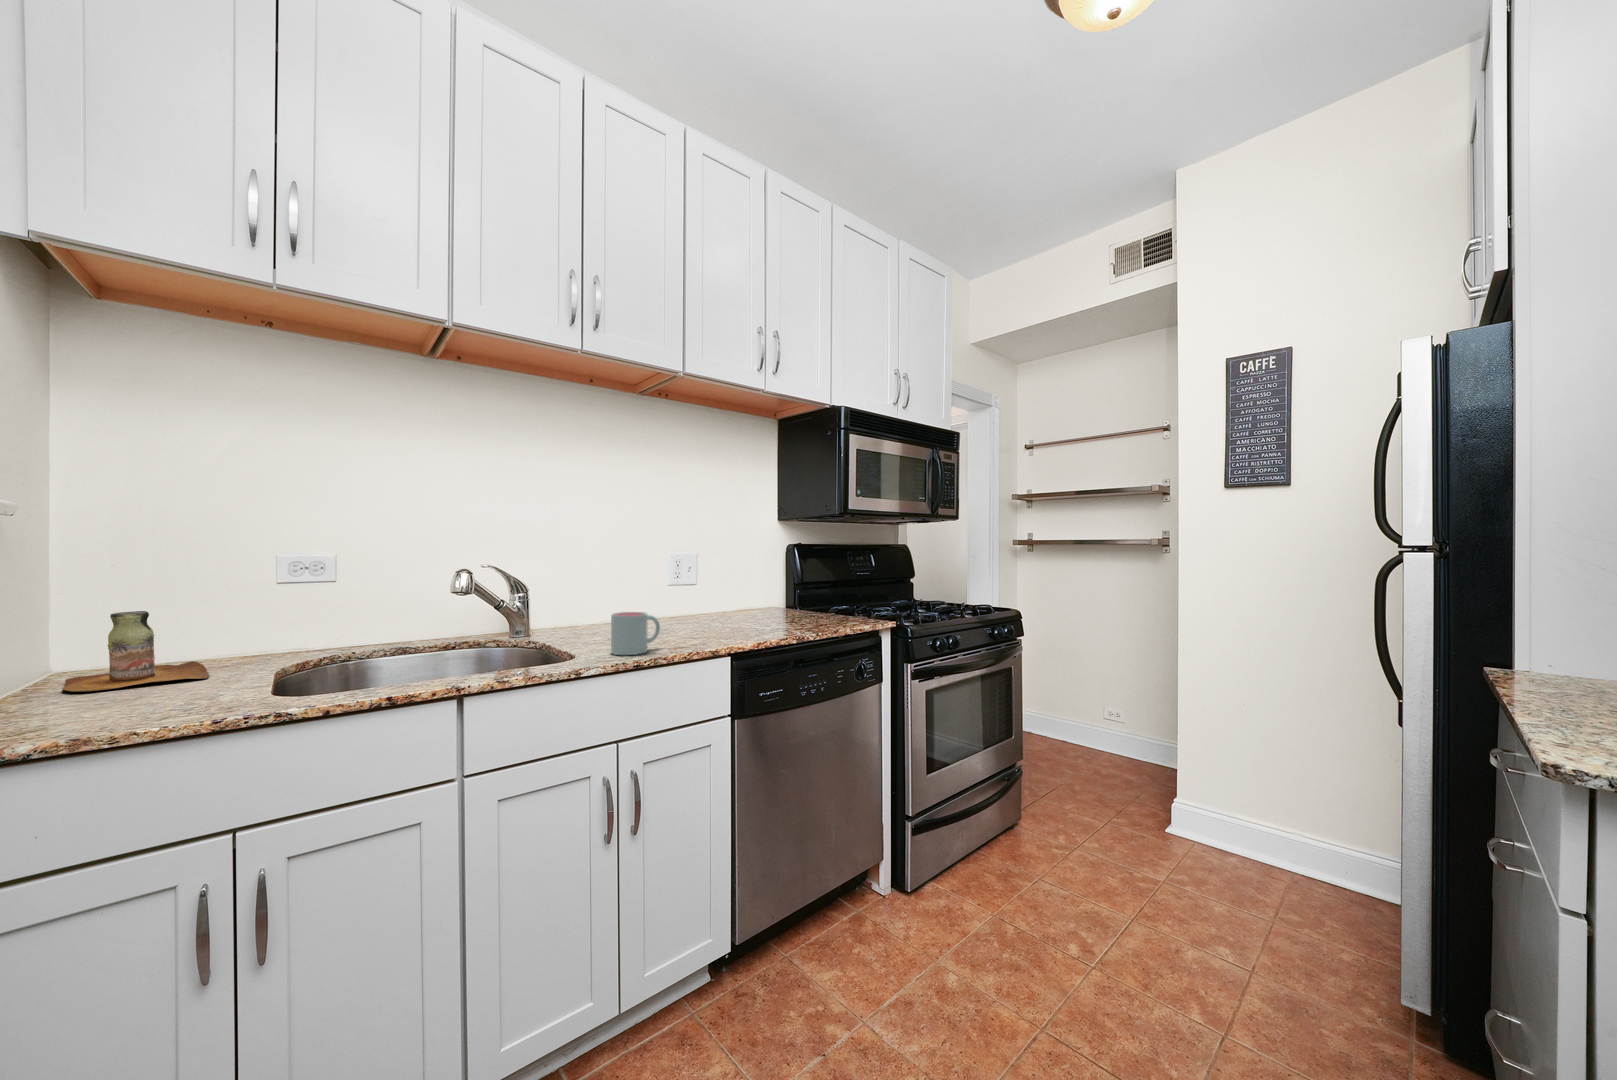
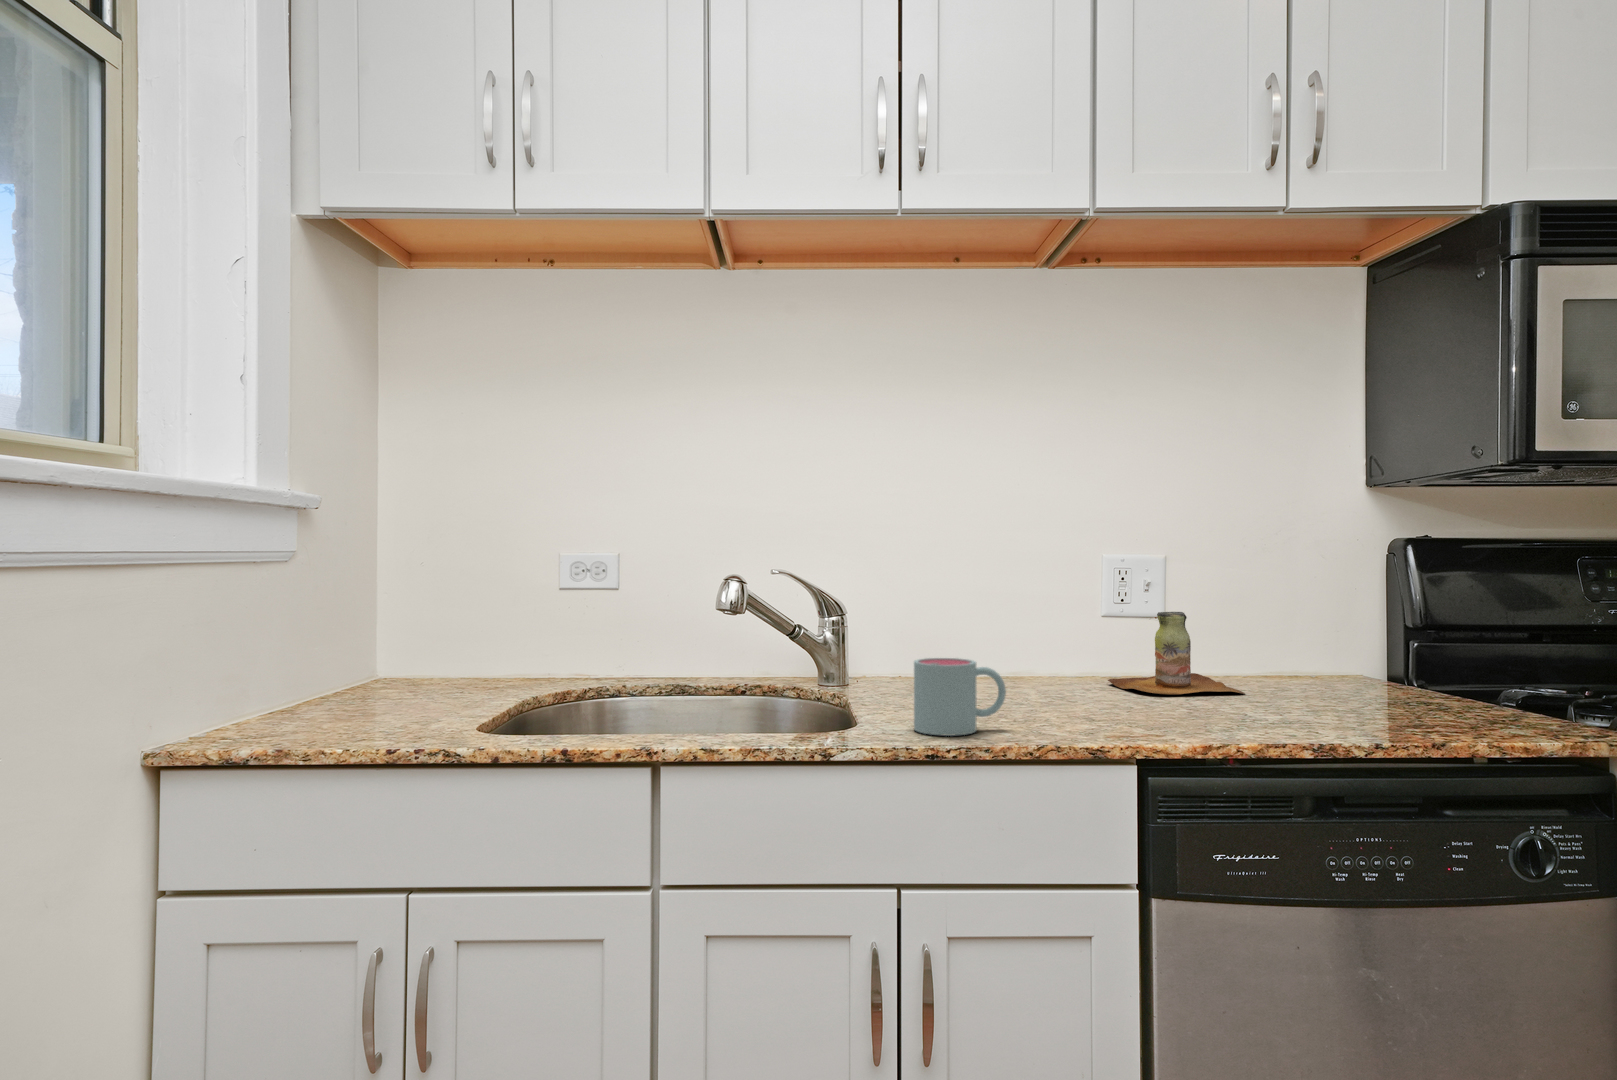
bottle: present [63,611,209,691] -> present [1108,612,1245,694]

